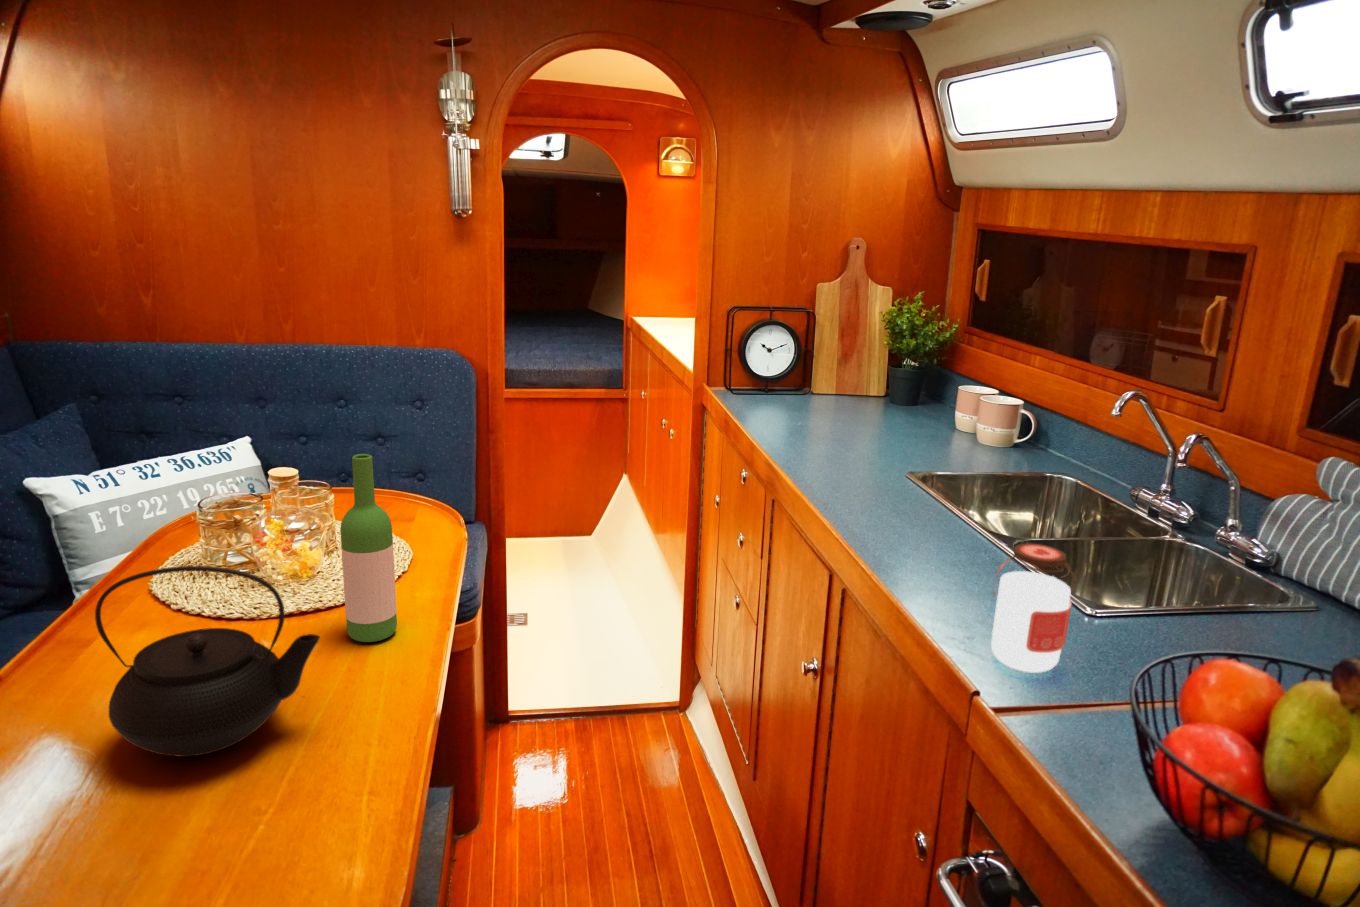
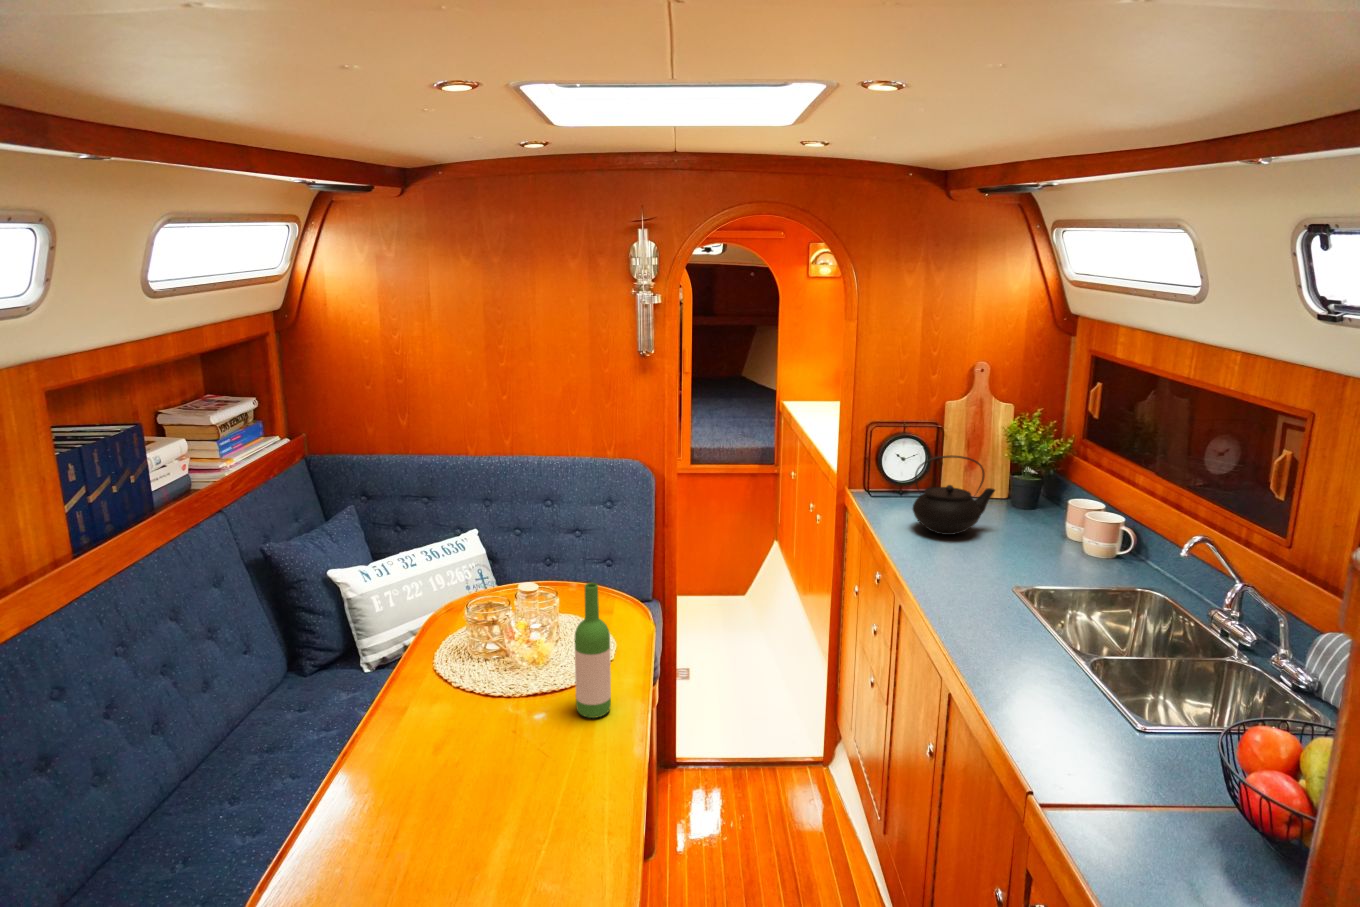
jar: present [991,543,1076,673] -> none [1050,681,1114,780]
teapot: present [95,566,320,757] -> present [913,455,995,535]

